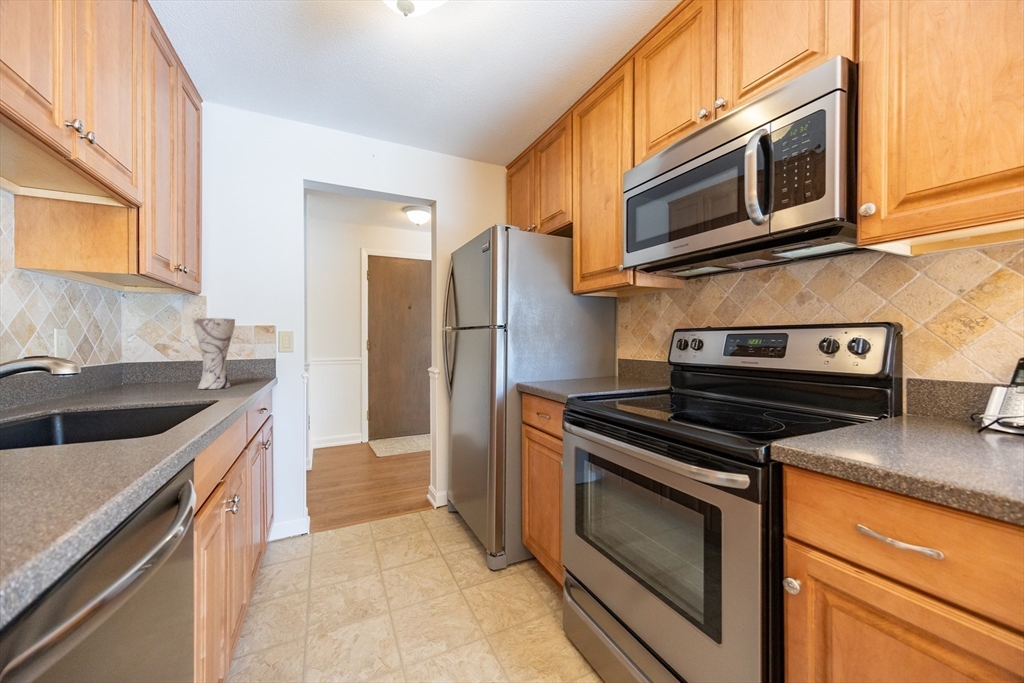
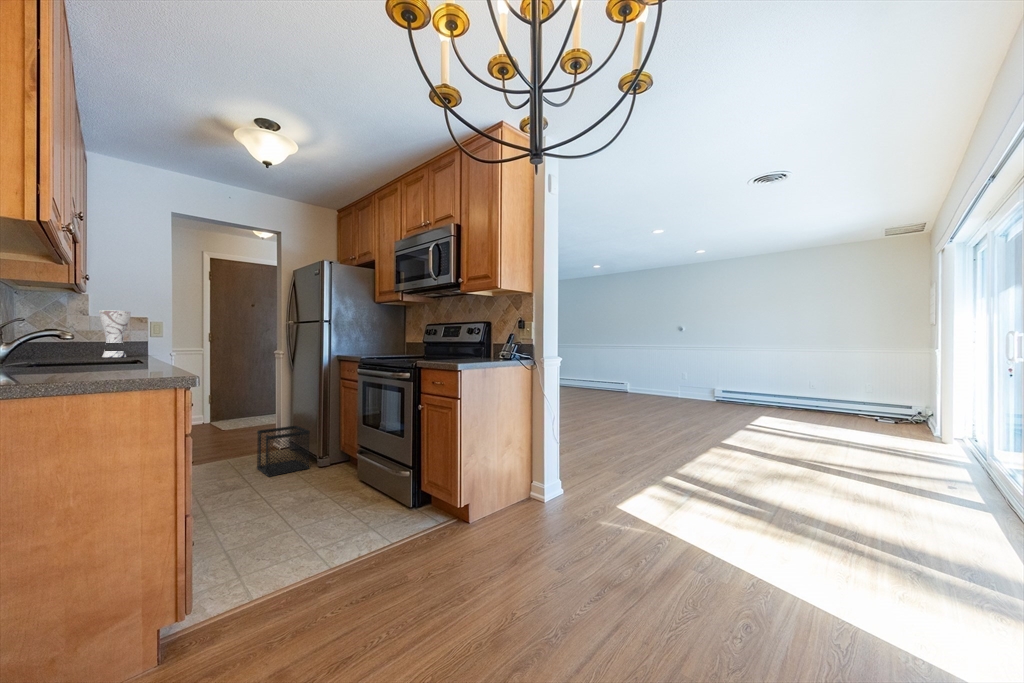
wastebasket: none [404,486,478,582] -> present [257,426,310,477]

